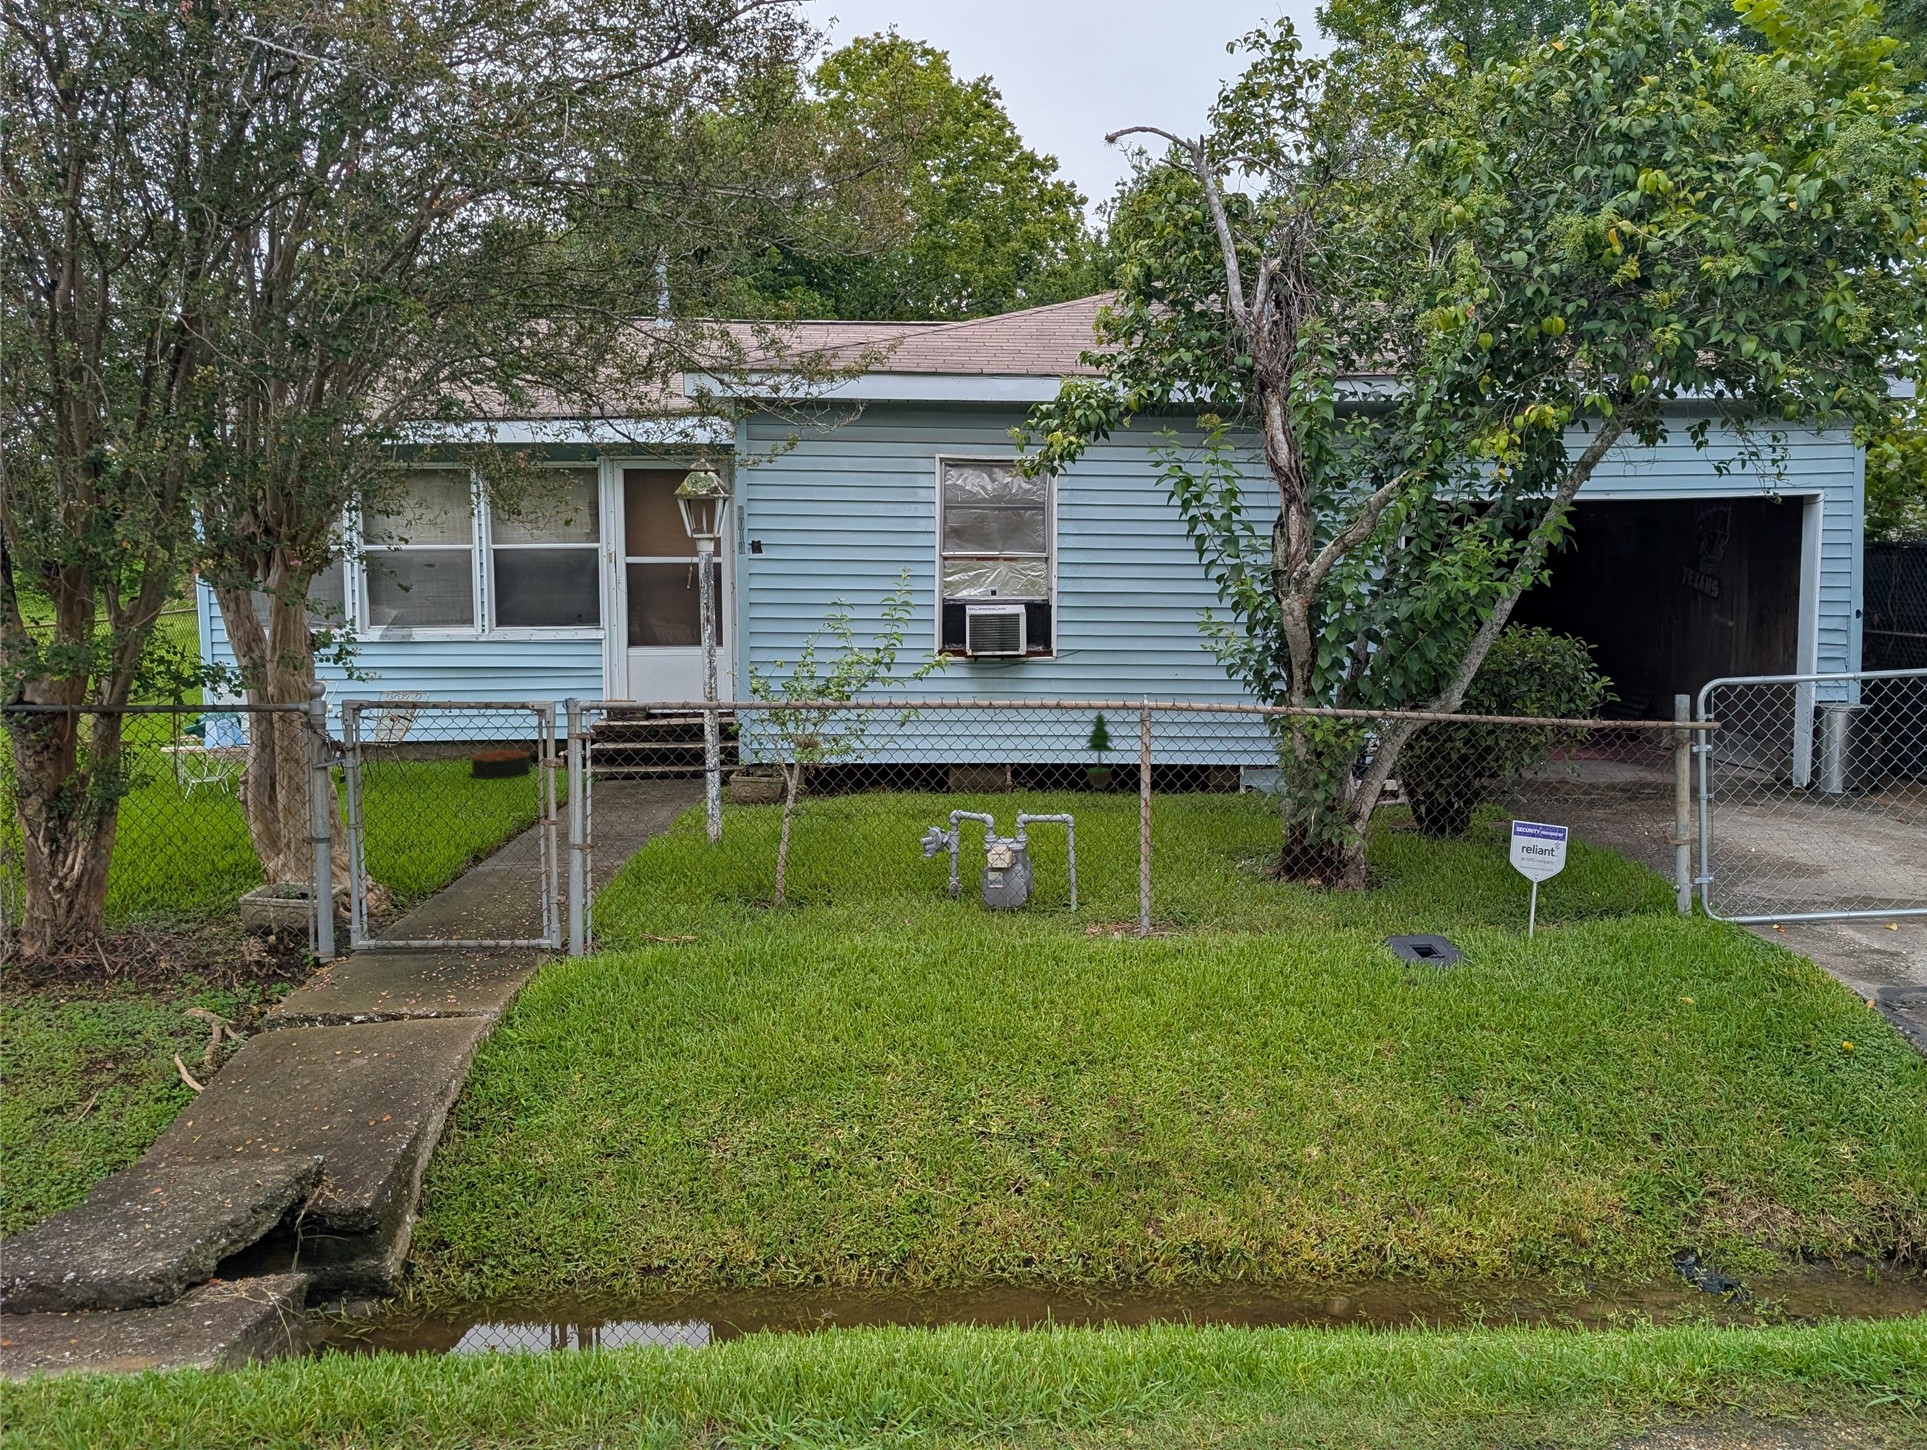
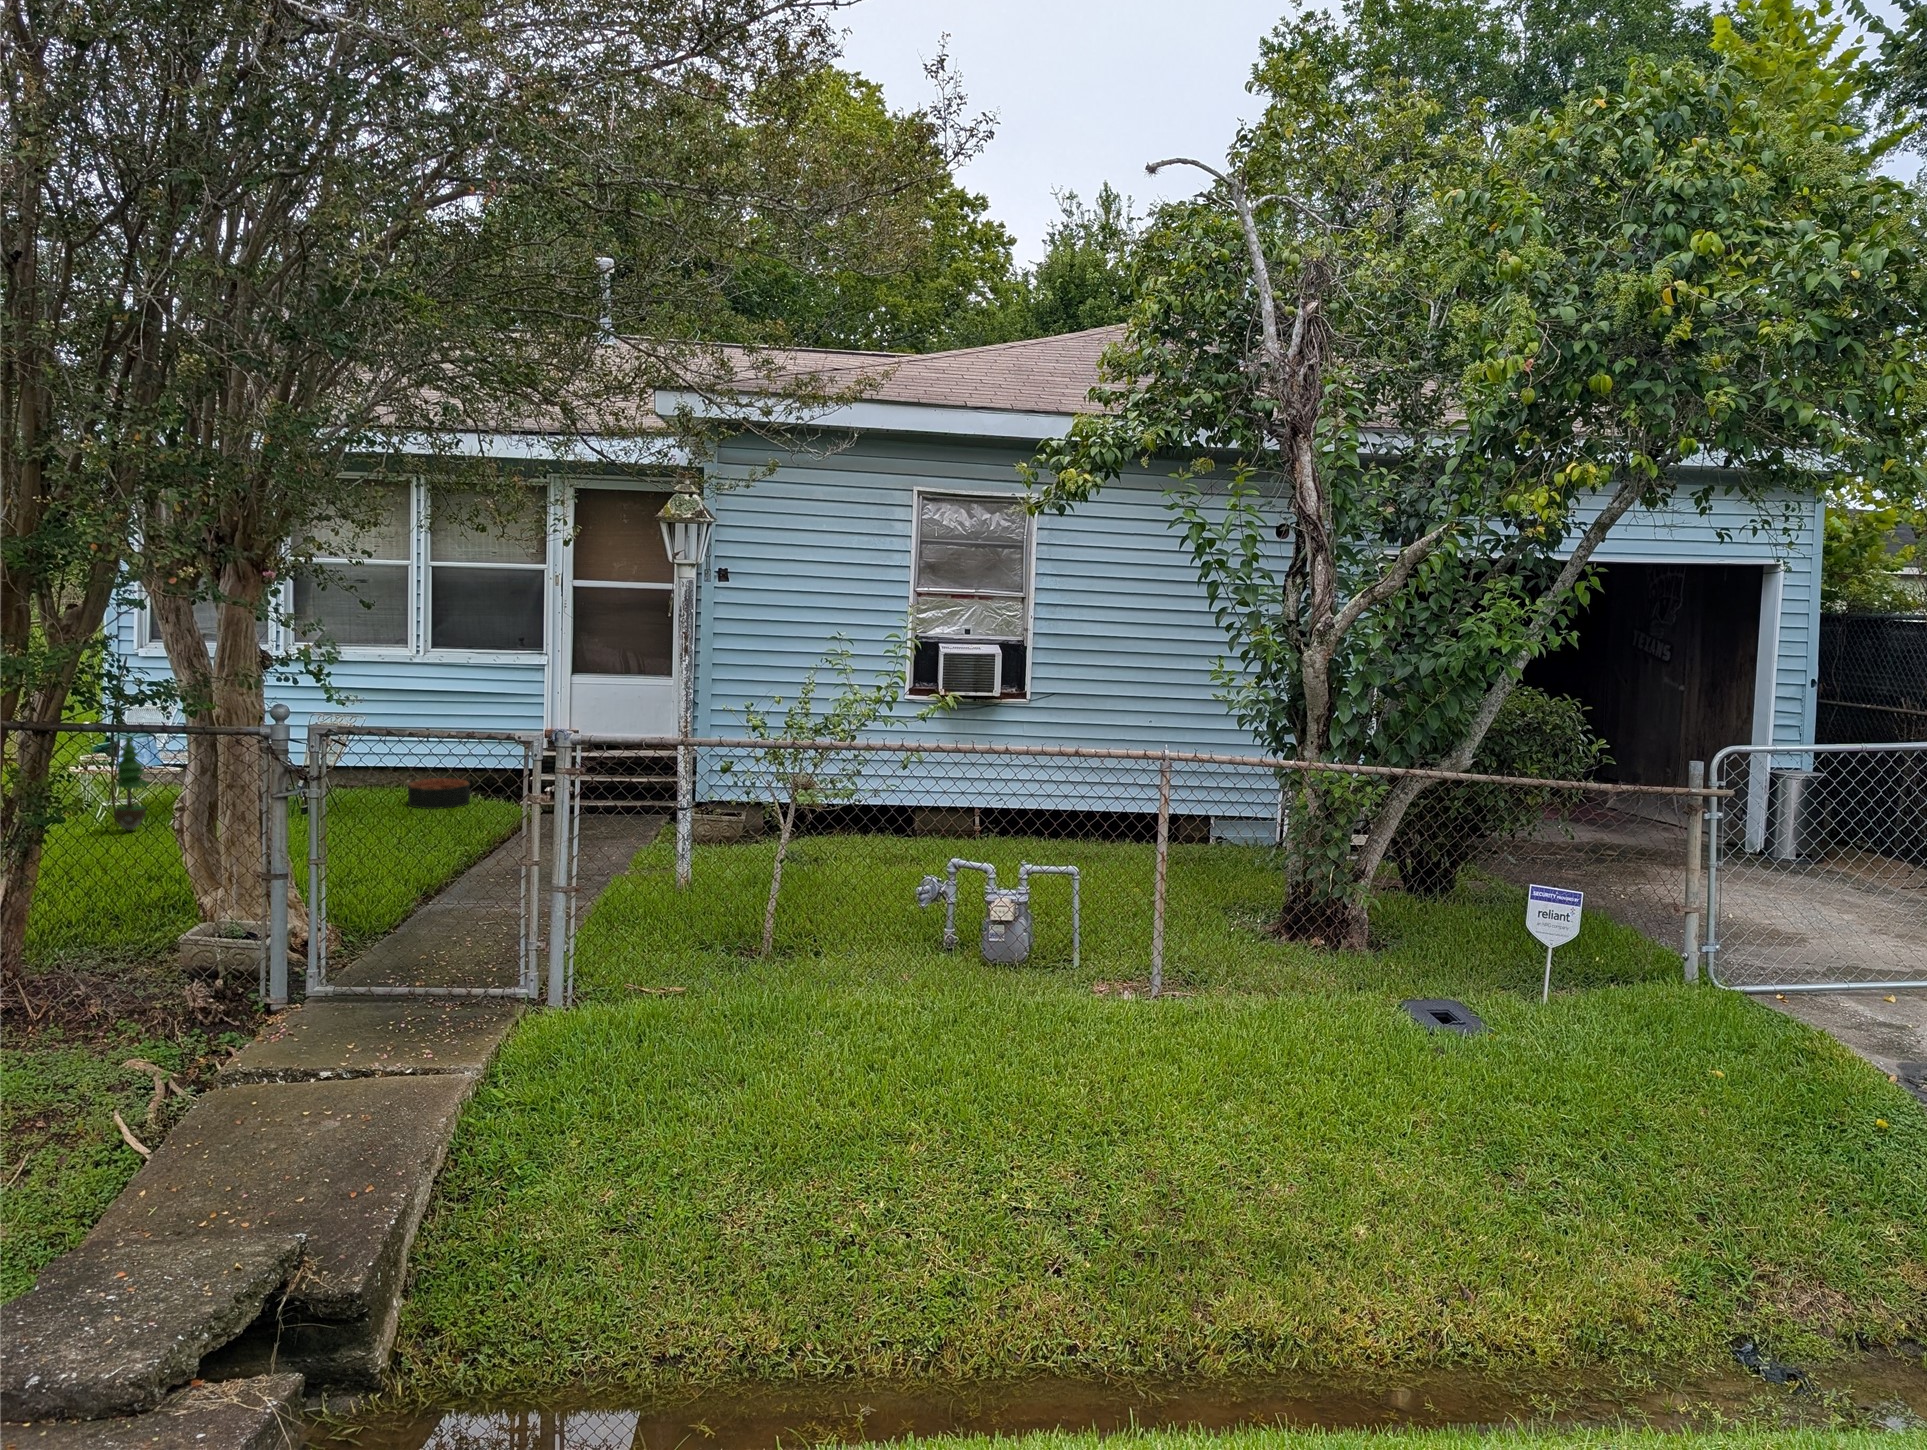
potted tree: present [1085,712,1113,789] -> present [114,737,149,831]

